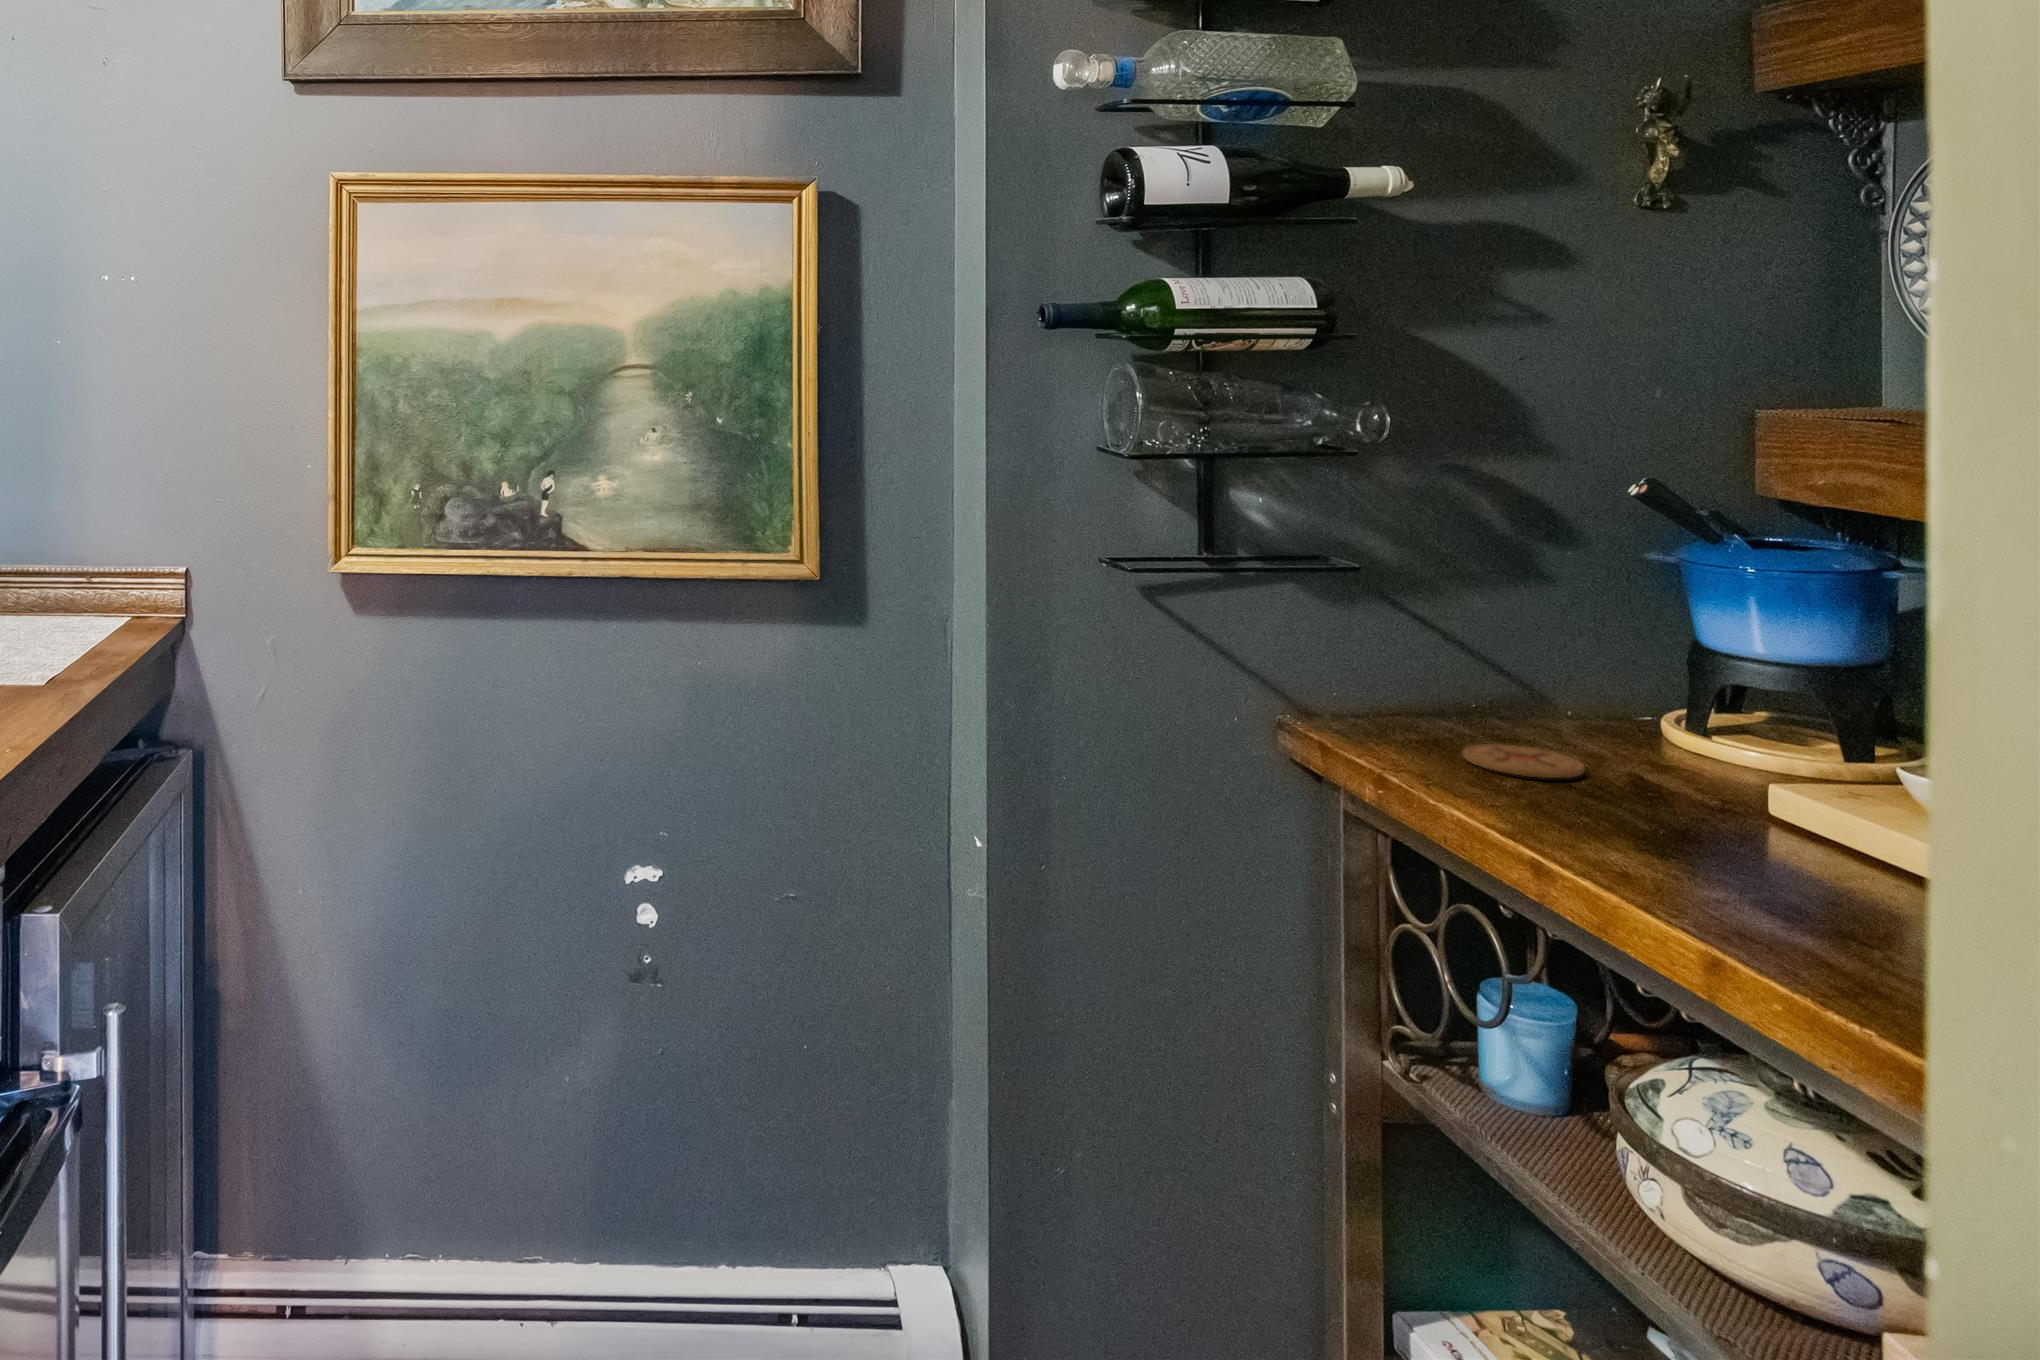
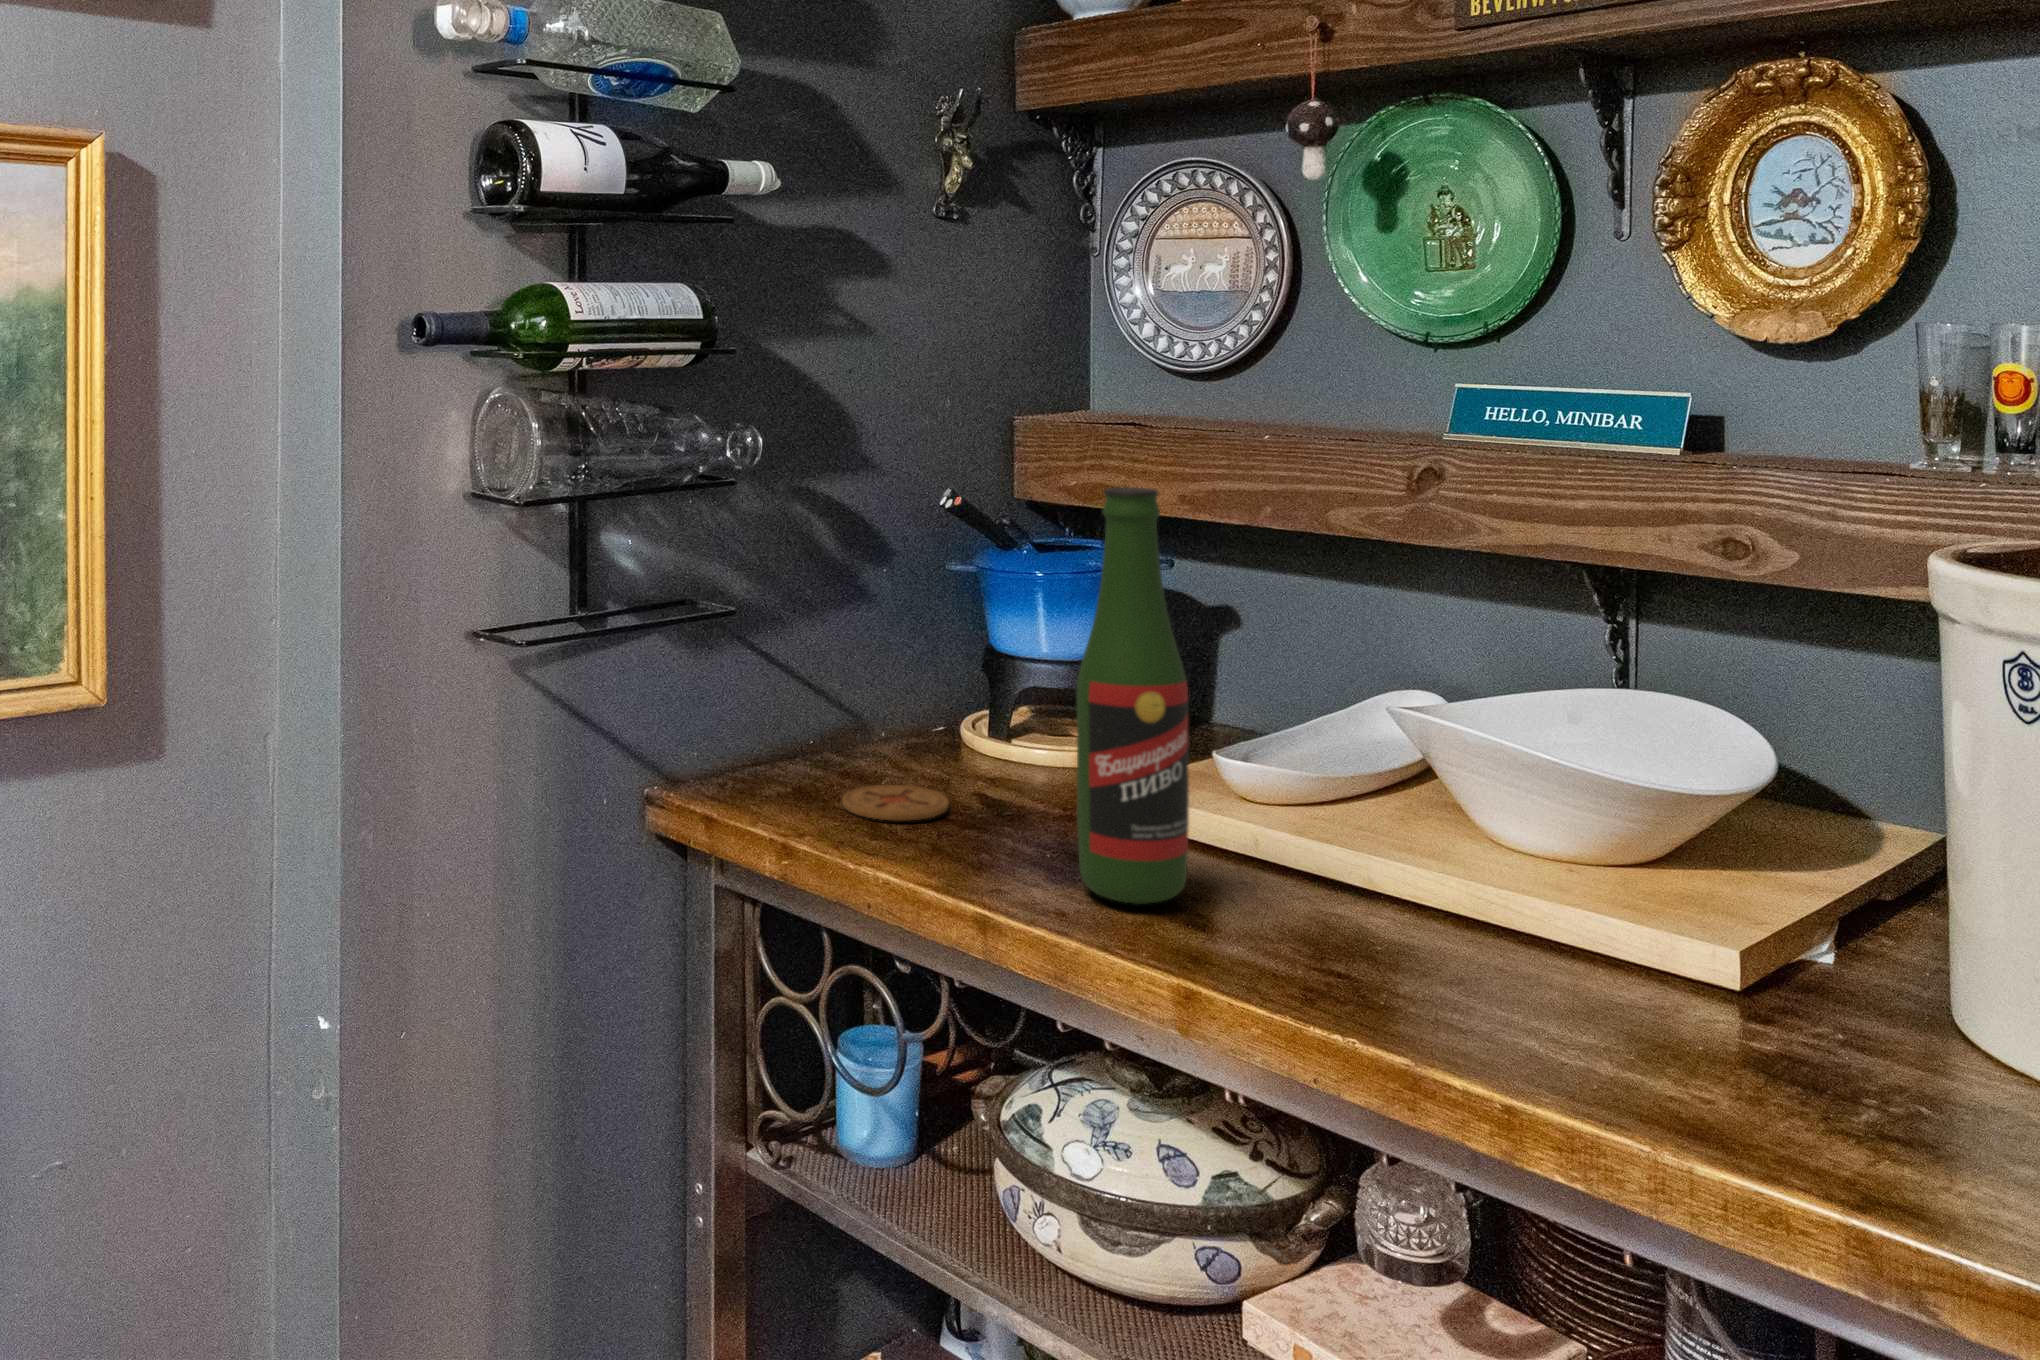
beer bottle: none [1673,463,1815,883] -> present [1076,487,1189,904]

